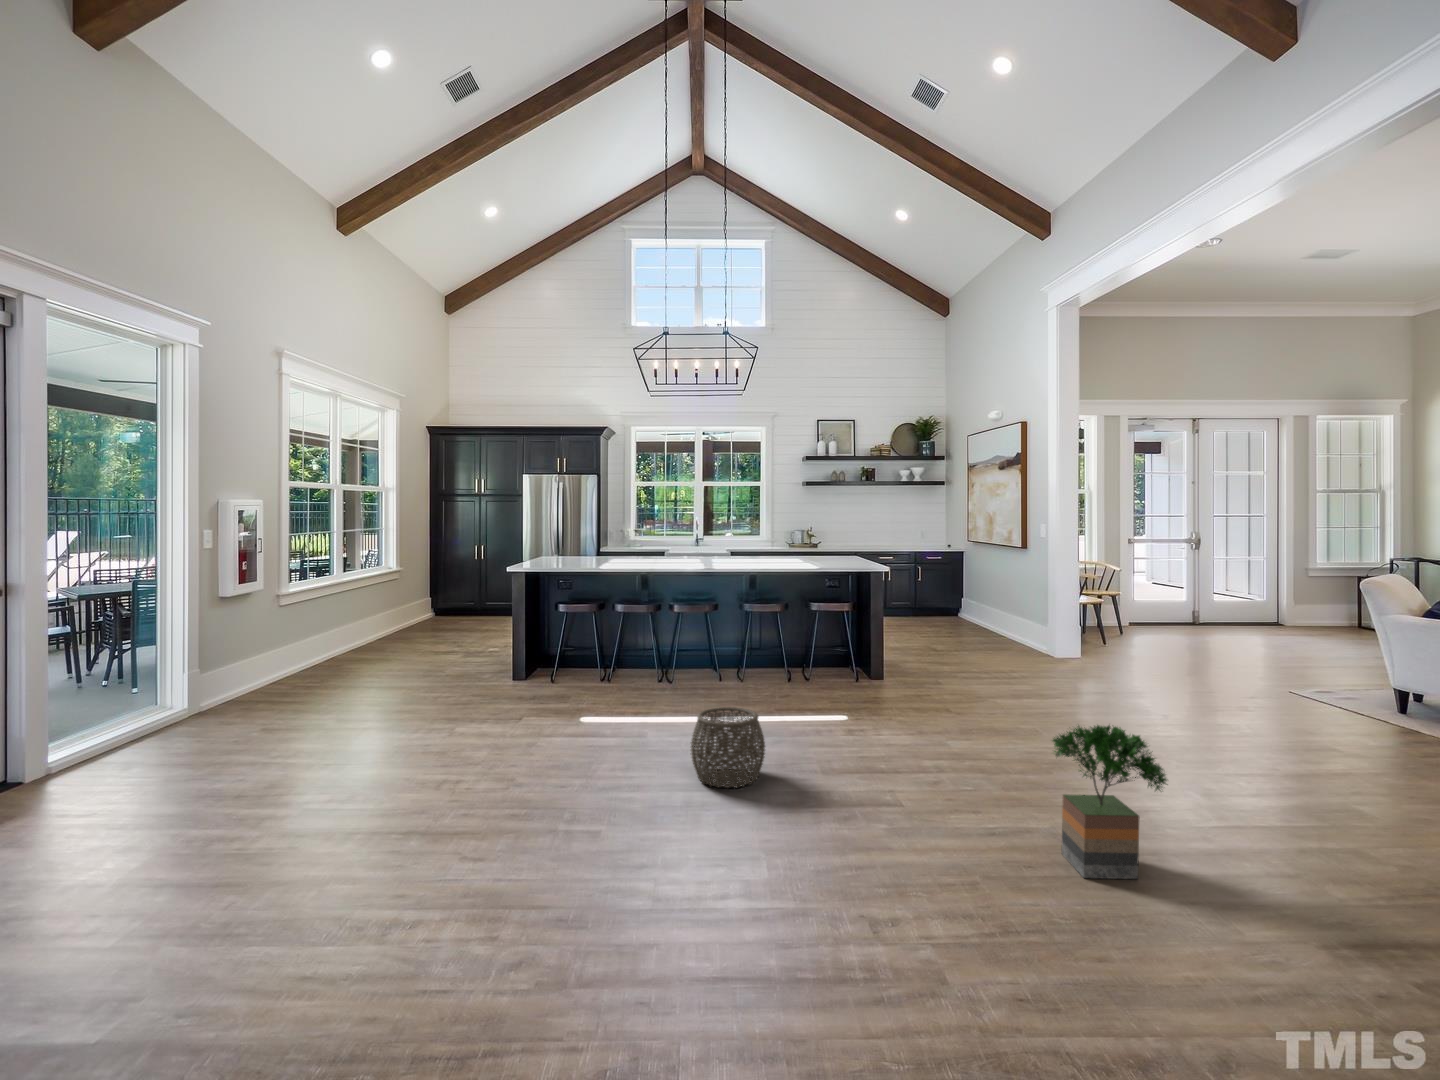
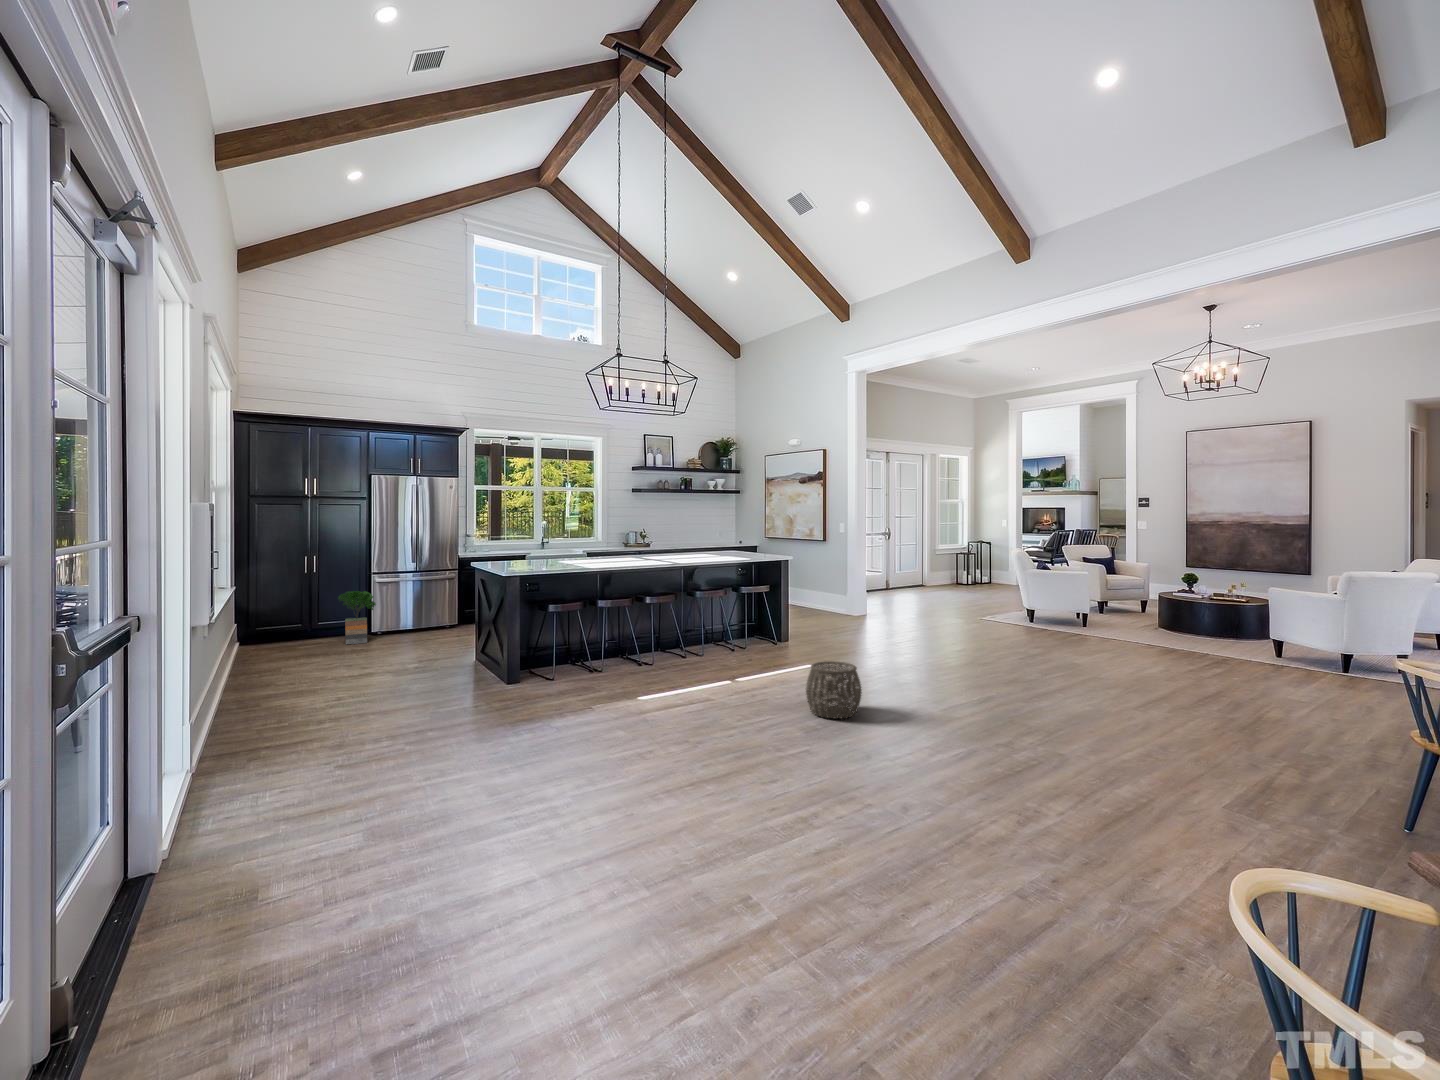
potted tree: present [1053,725,1168,879] -> present [338,591,376,644]

